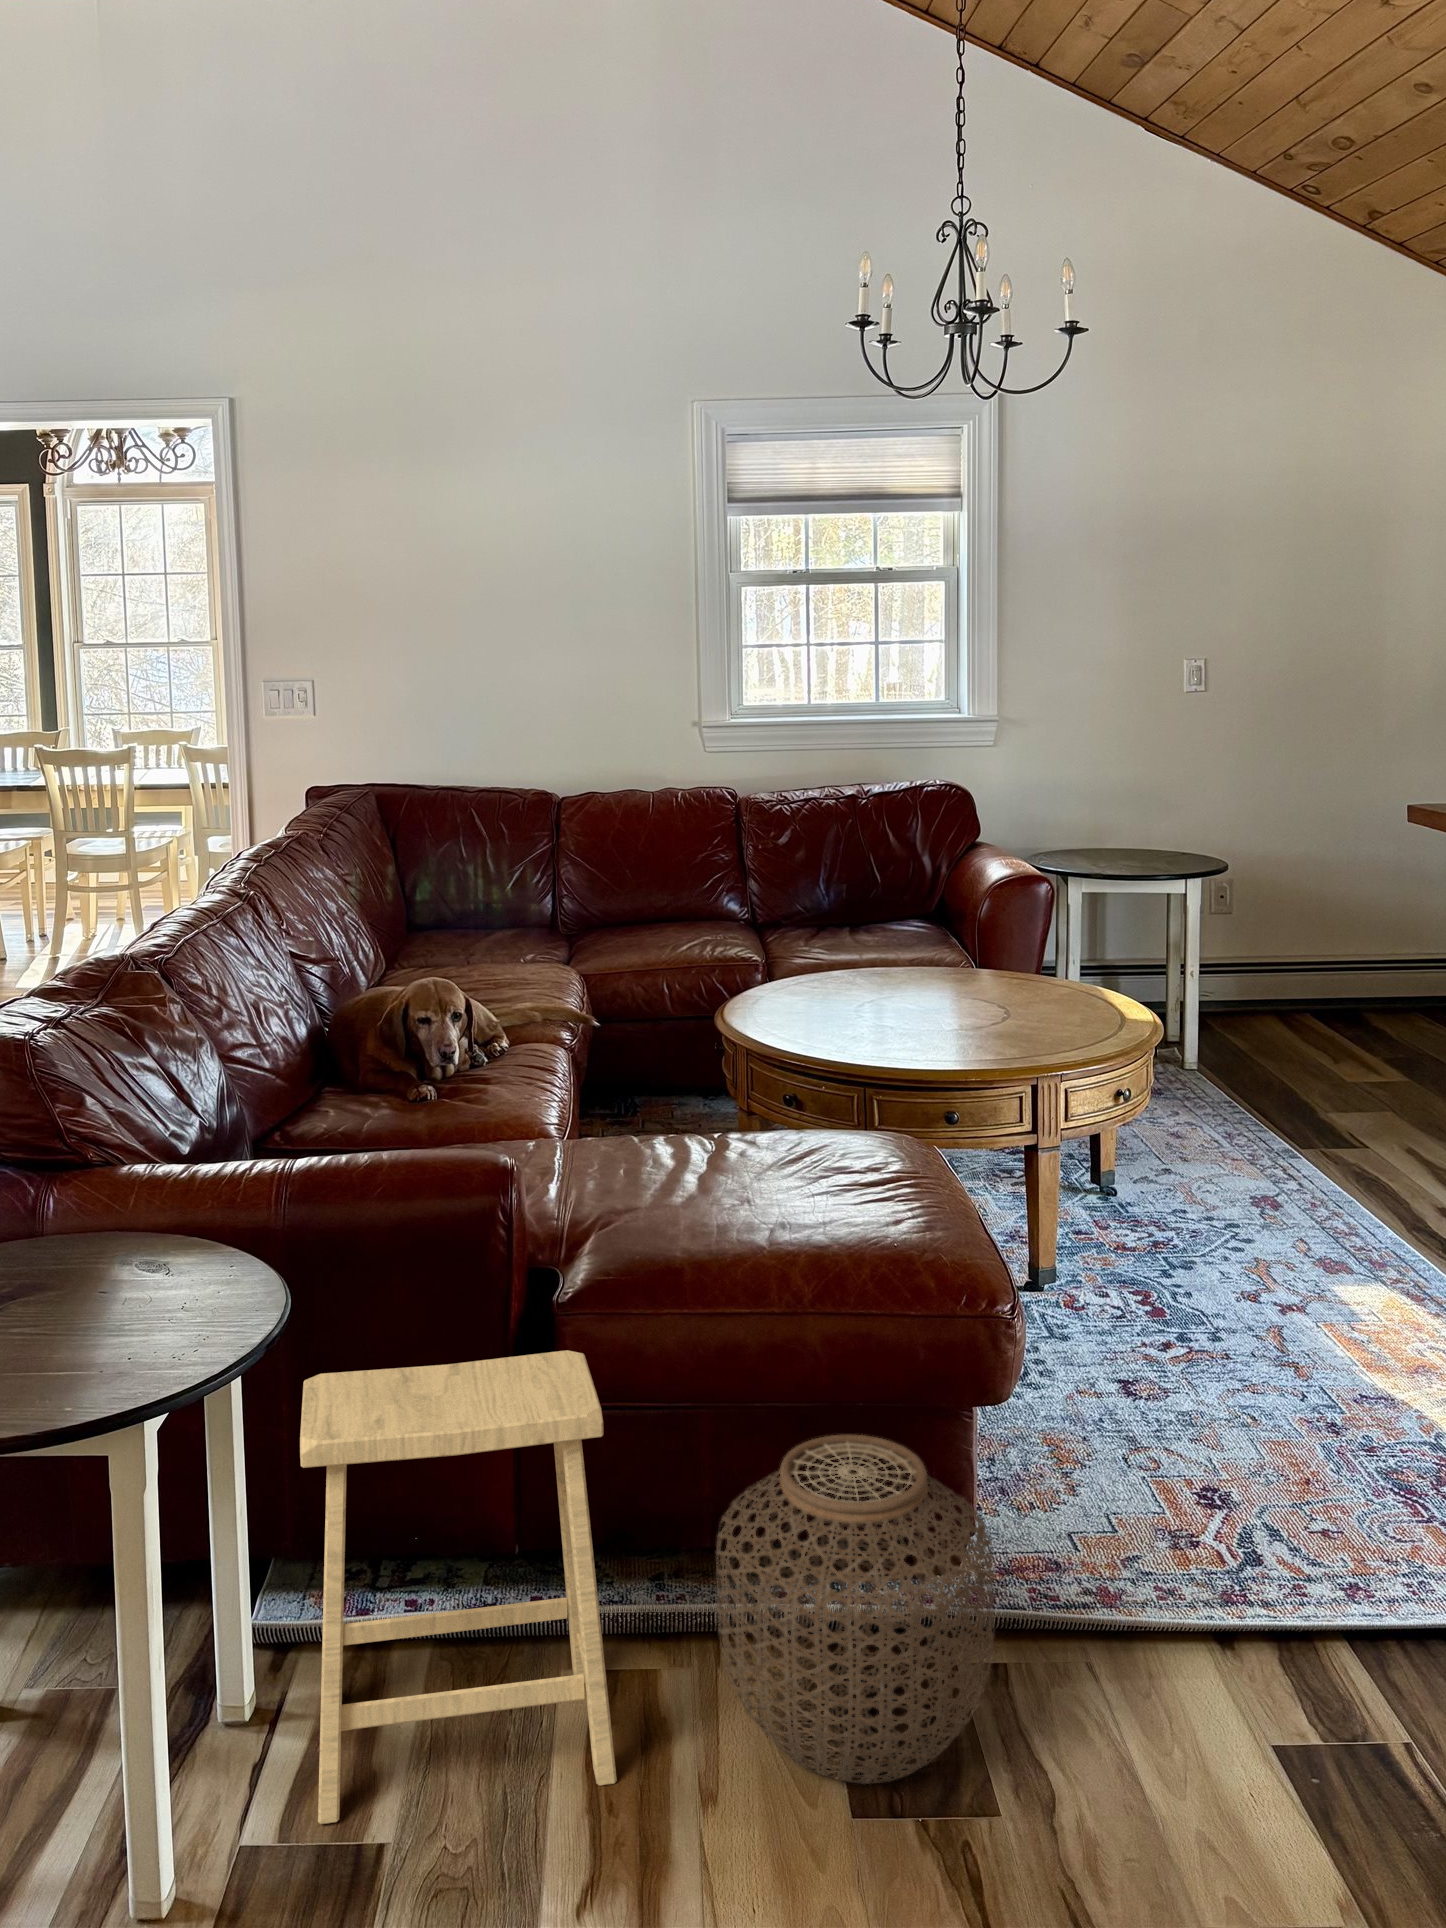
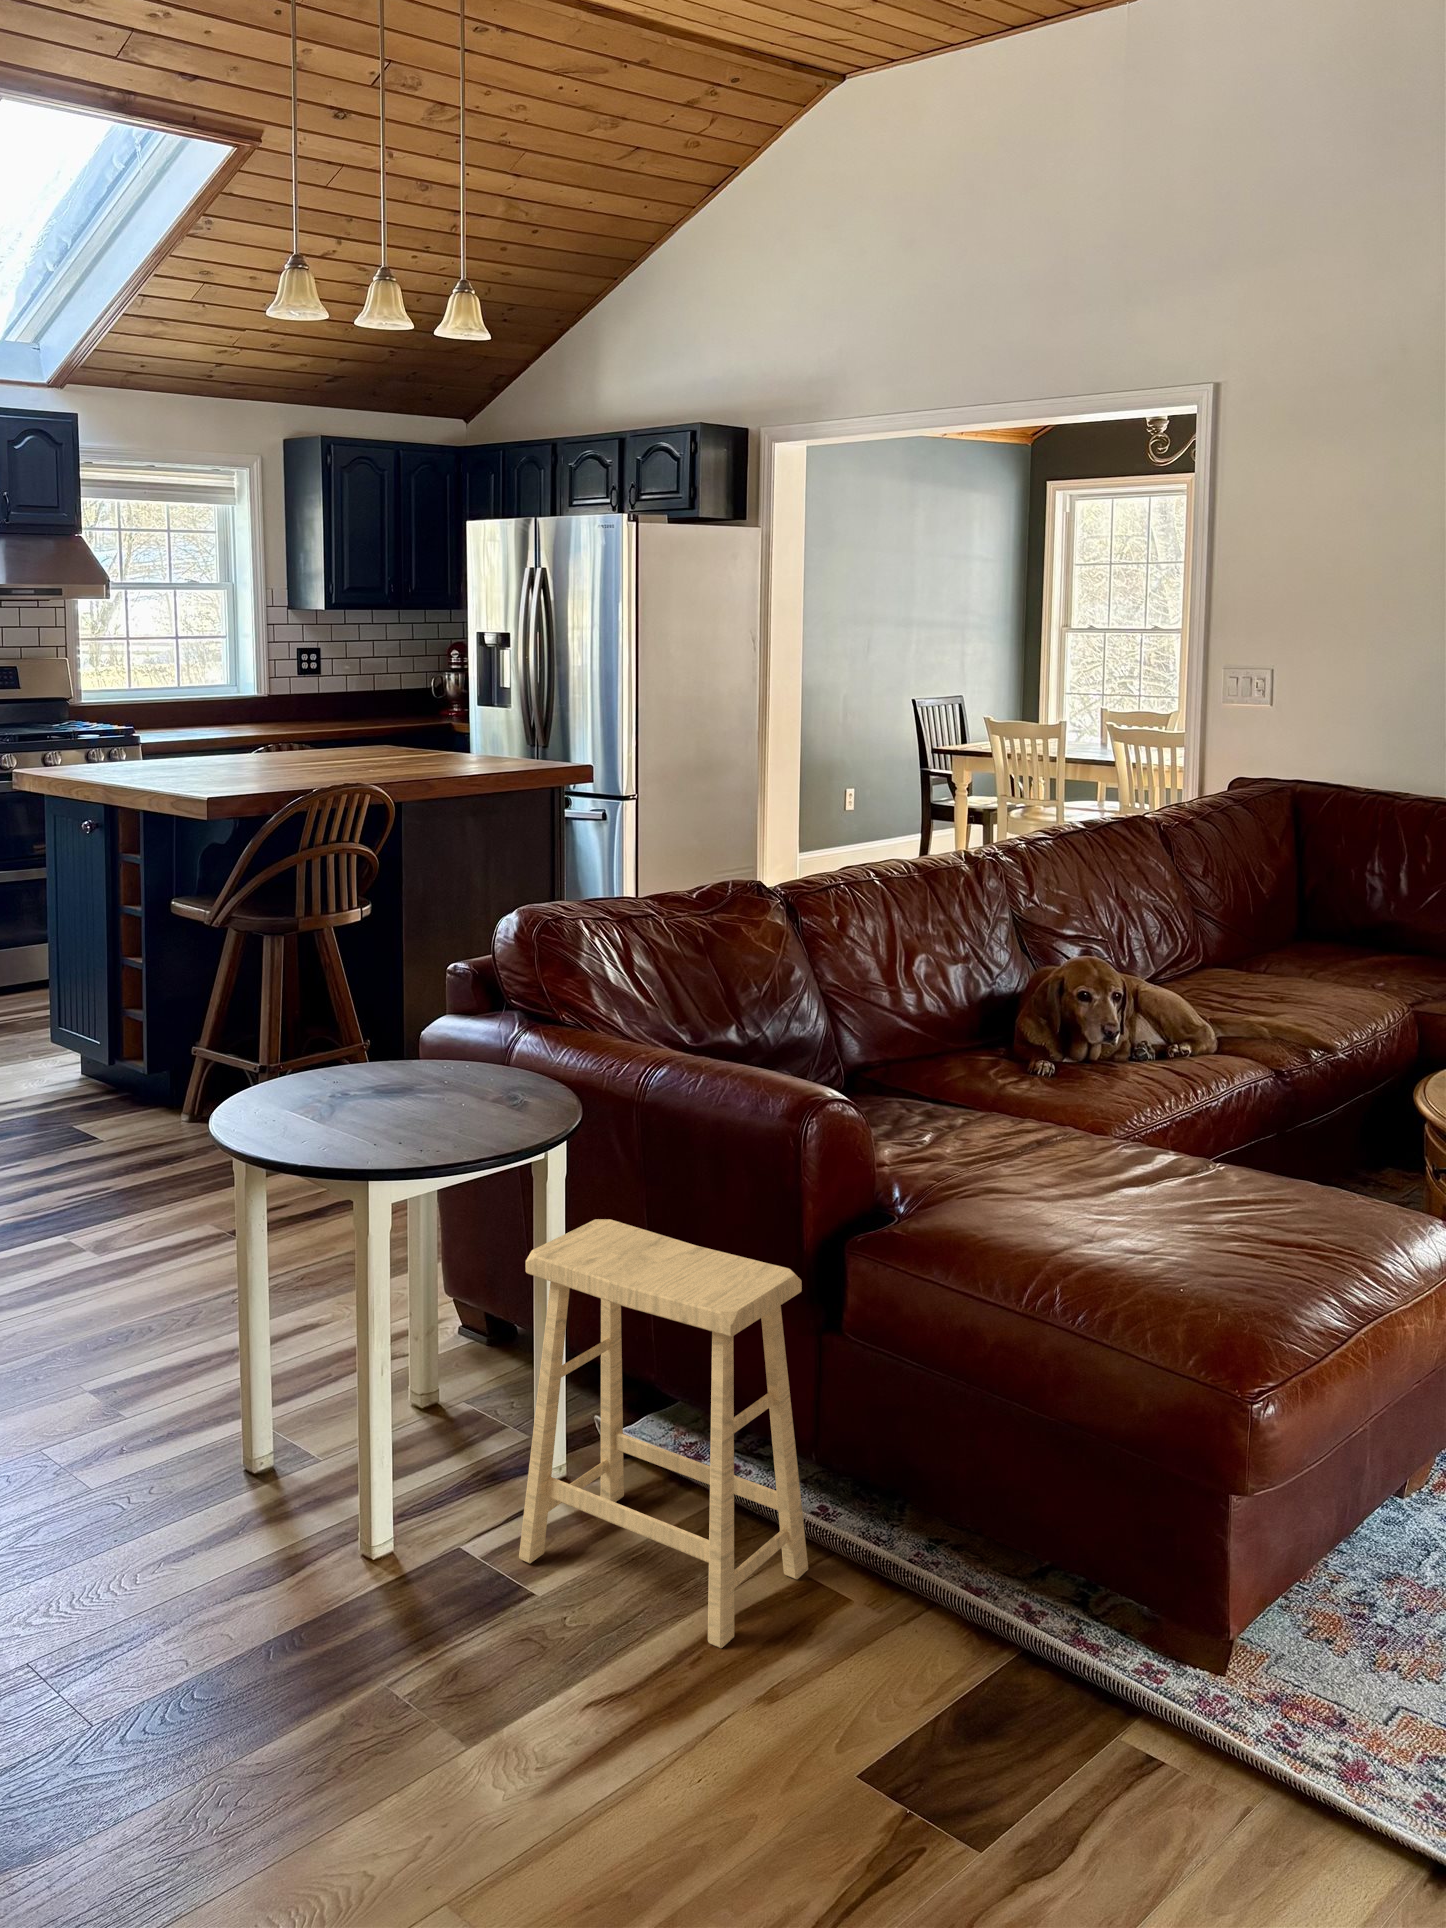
woven basket: present [716,1434,994,1784] -> none [802,1427,1086,1783]

